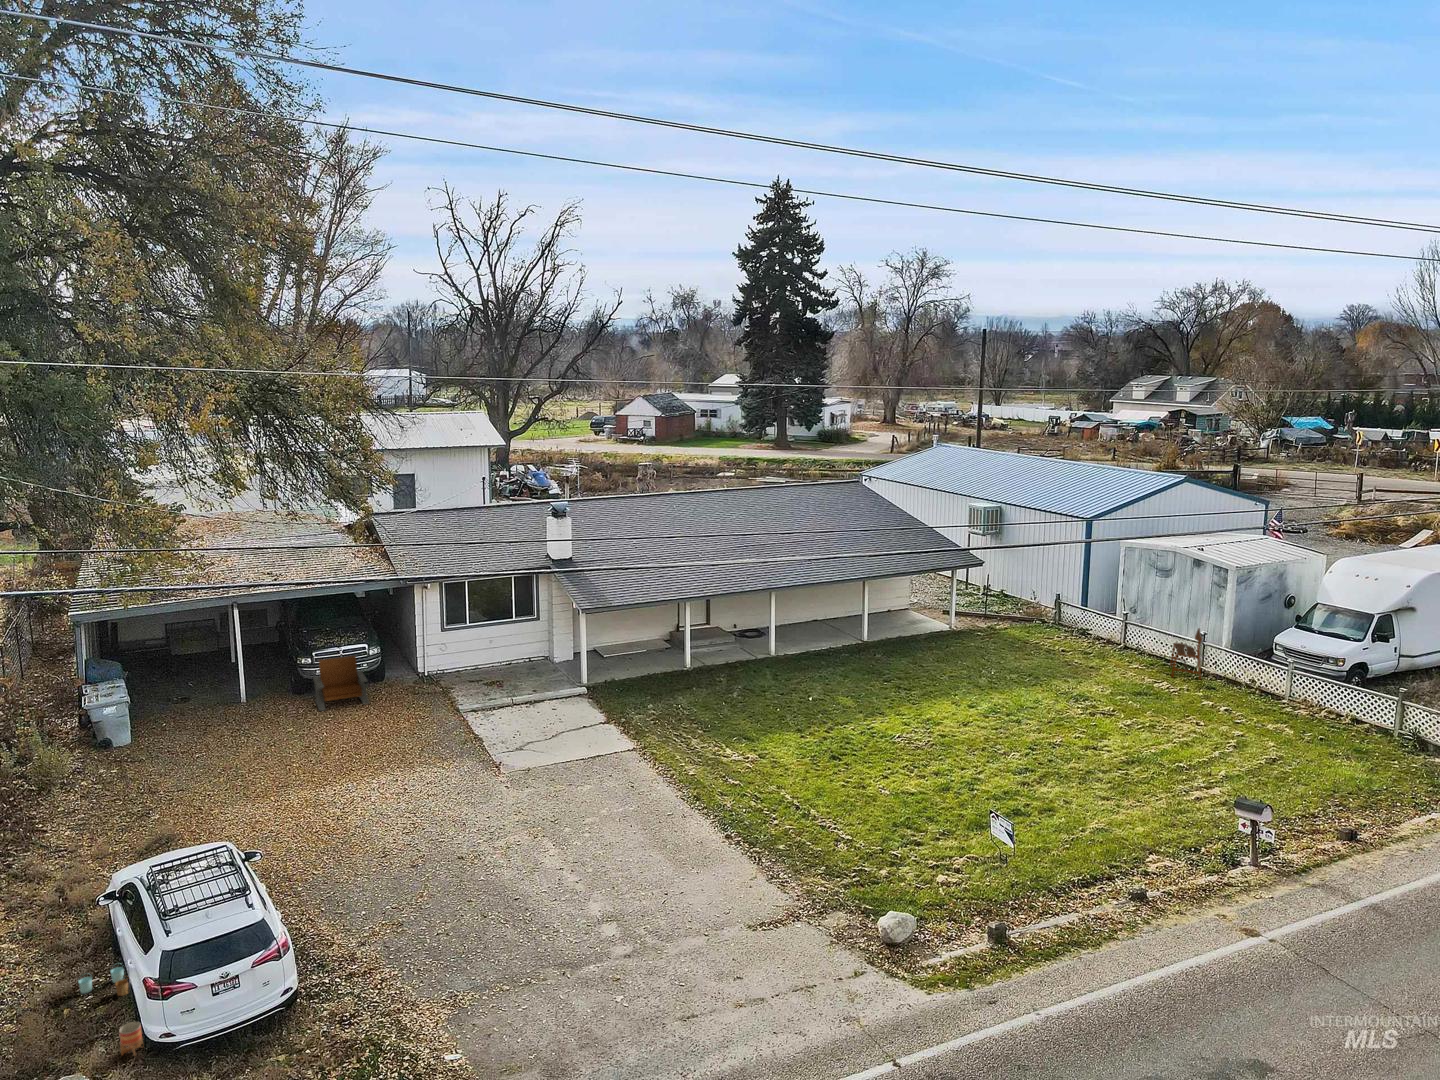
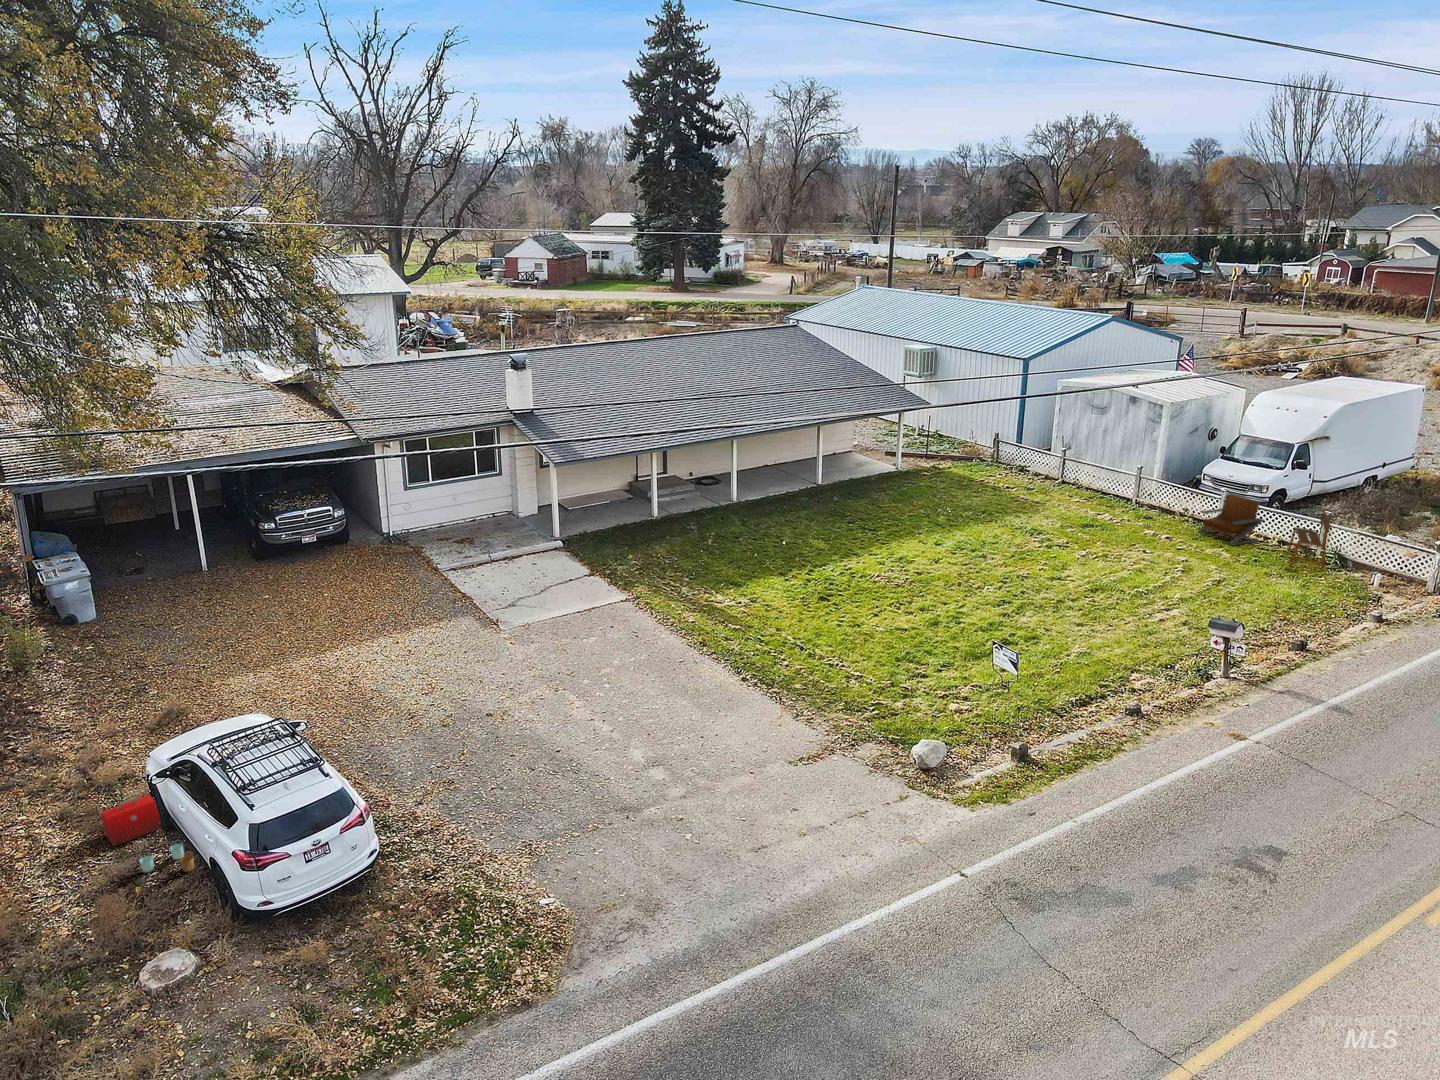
bench: present [1170,628,1202,679] -> present [1287,513,1331,570]
lounge chair: present [313,656,369,711] -> present [1197,494,1264,546]
toolbox: none [58,916,113,966] -> present [101,795,161,846]
planter: present [119,1022,143,1056] -> none [206,896,231,929]

